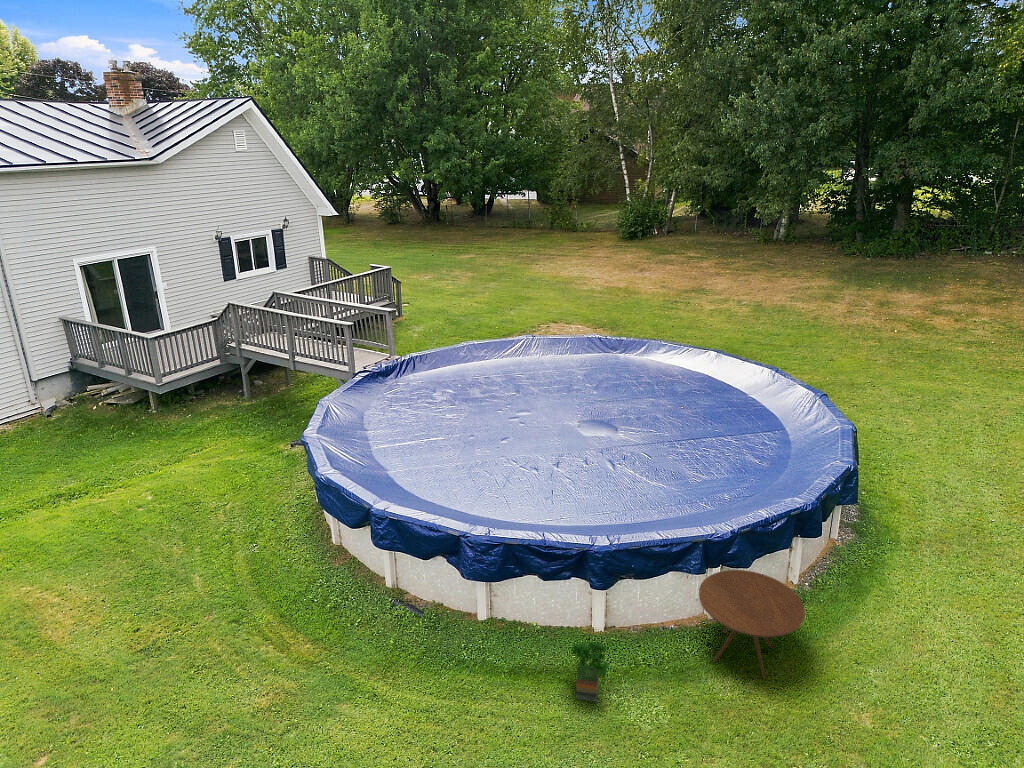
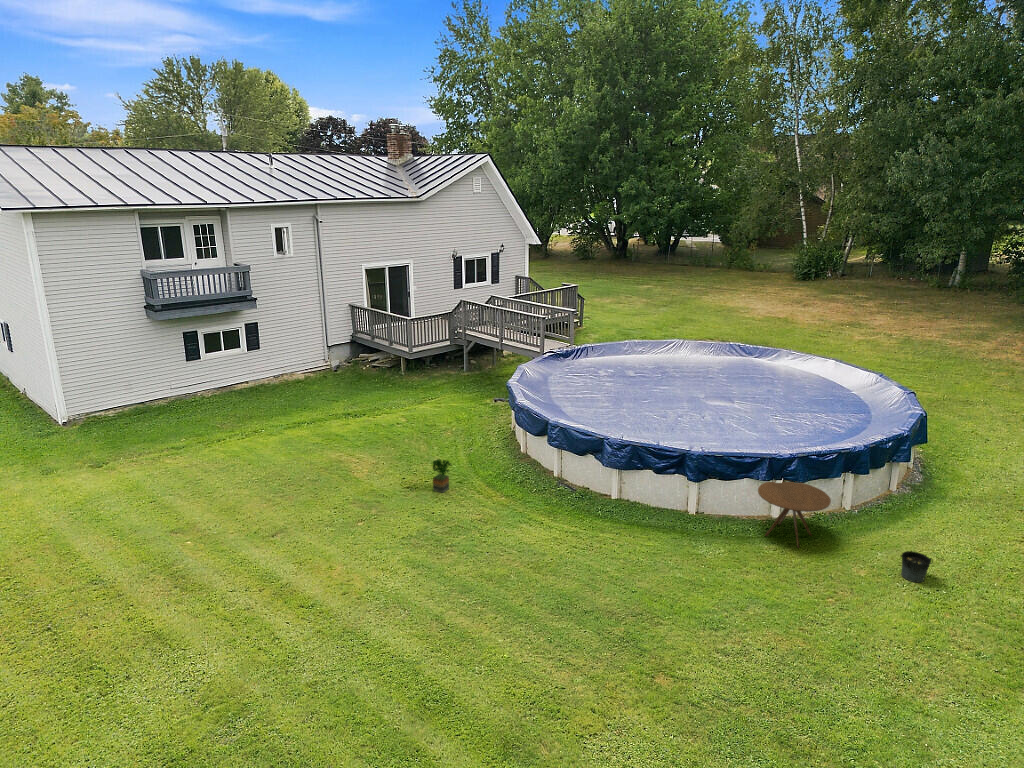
potted tree: present [571,642,609,702] -> present [433,459,452,493]
bucket: none [914,672,962,722] -> present [901,551,933,582]

